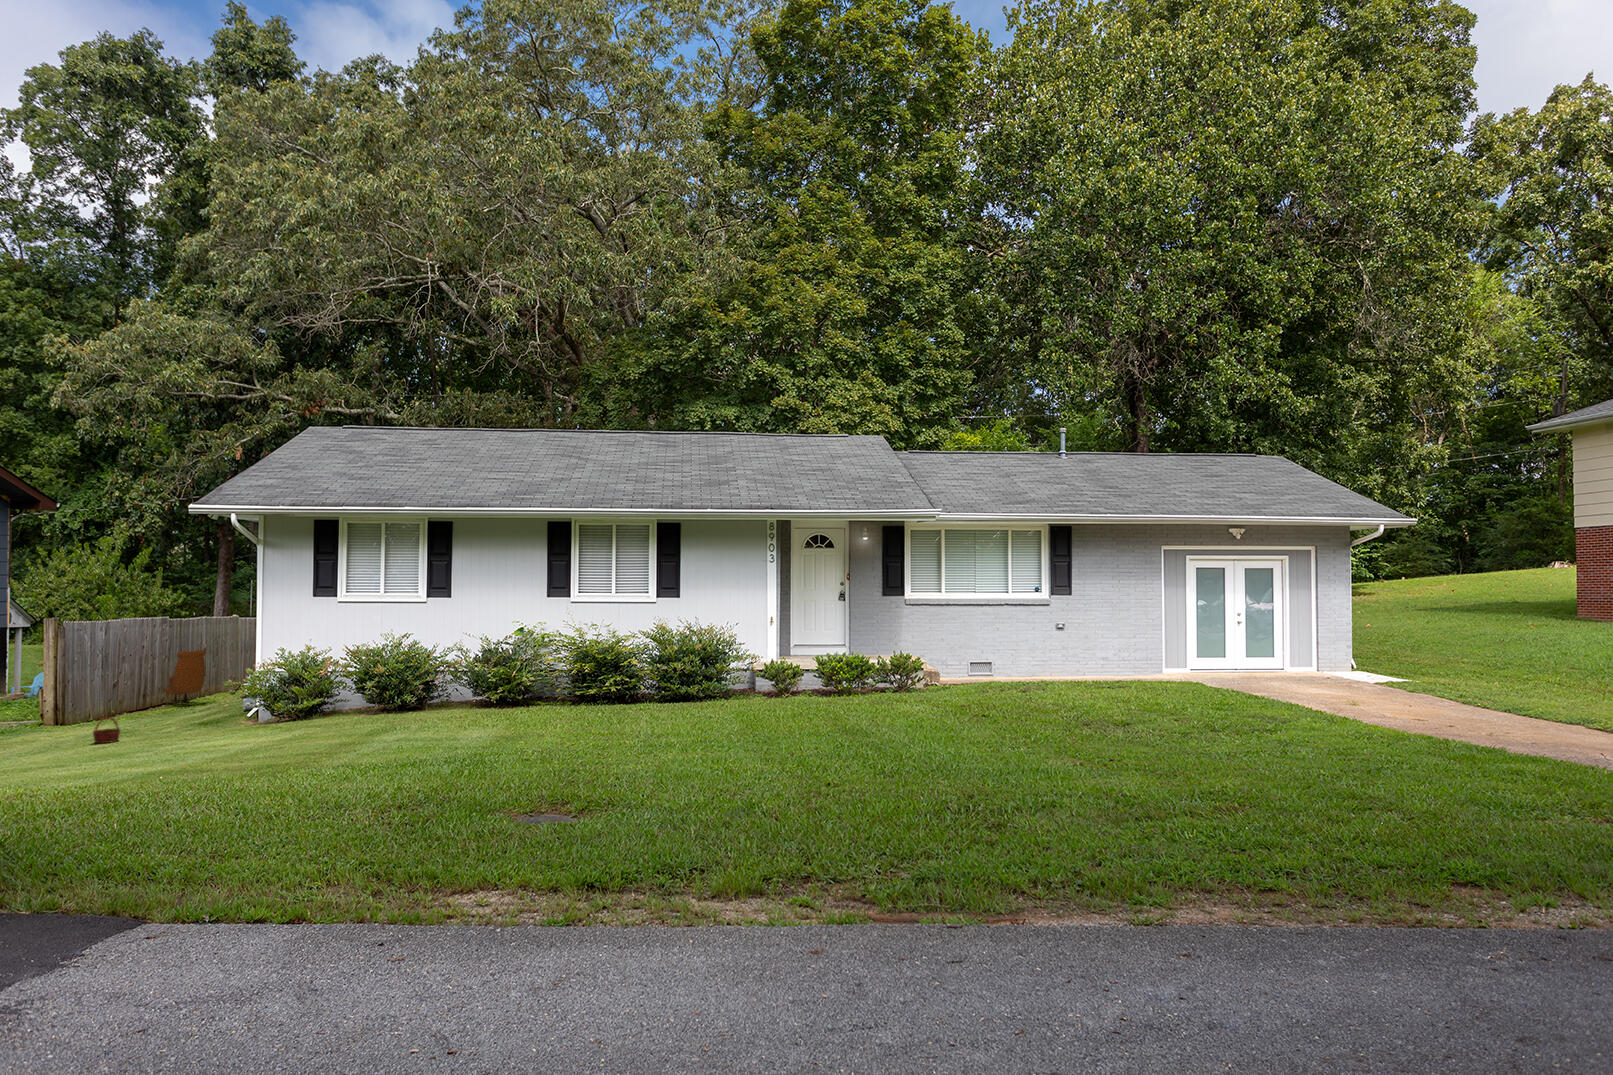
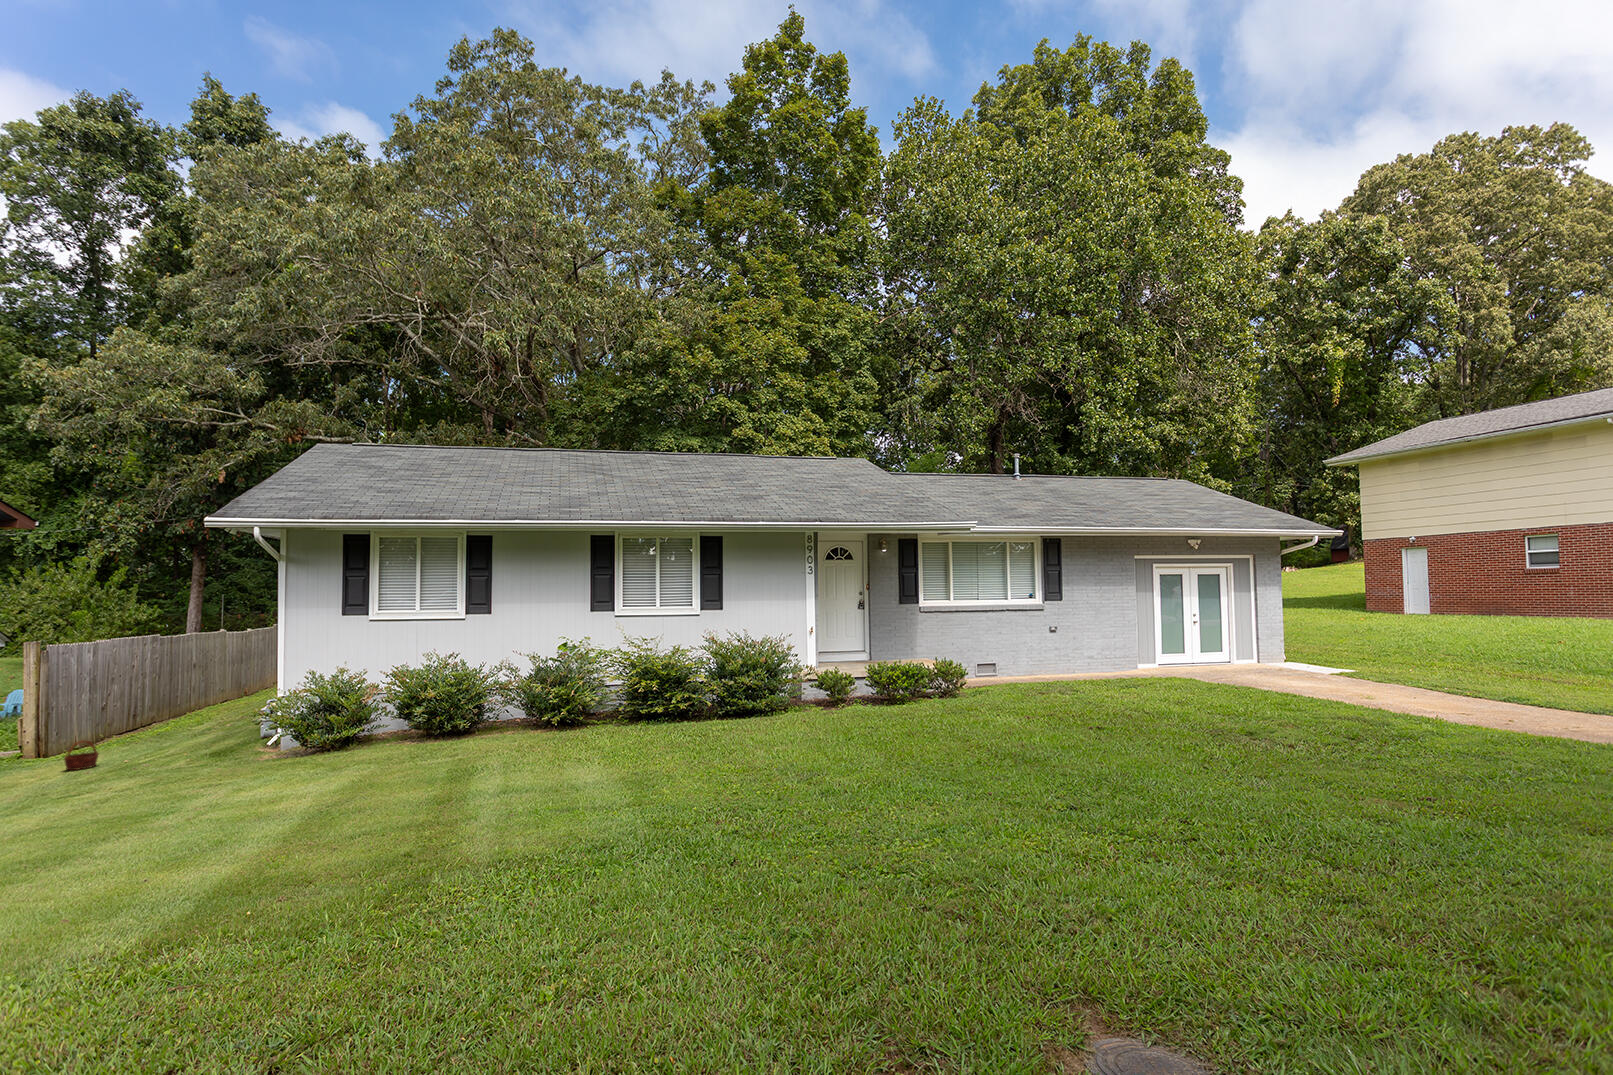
lounge chair: present [163,650,206,705] -> none [144,663,196,724]

